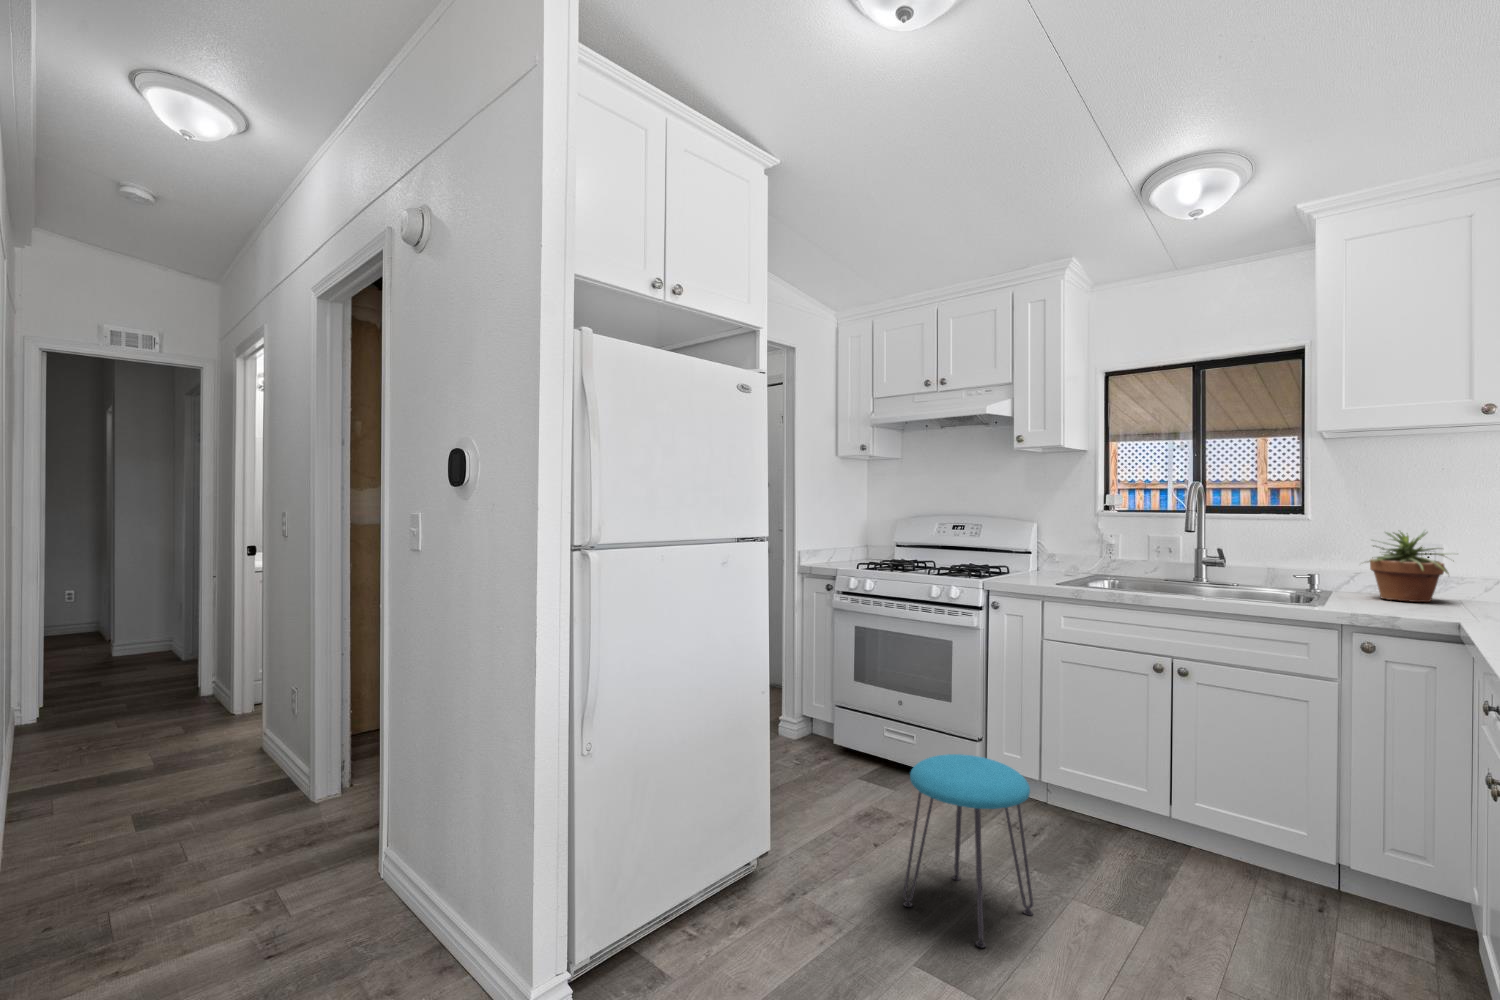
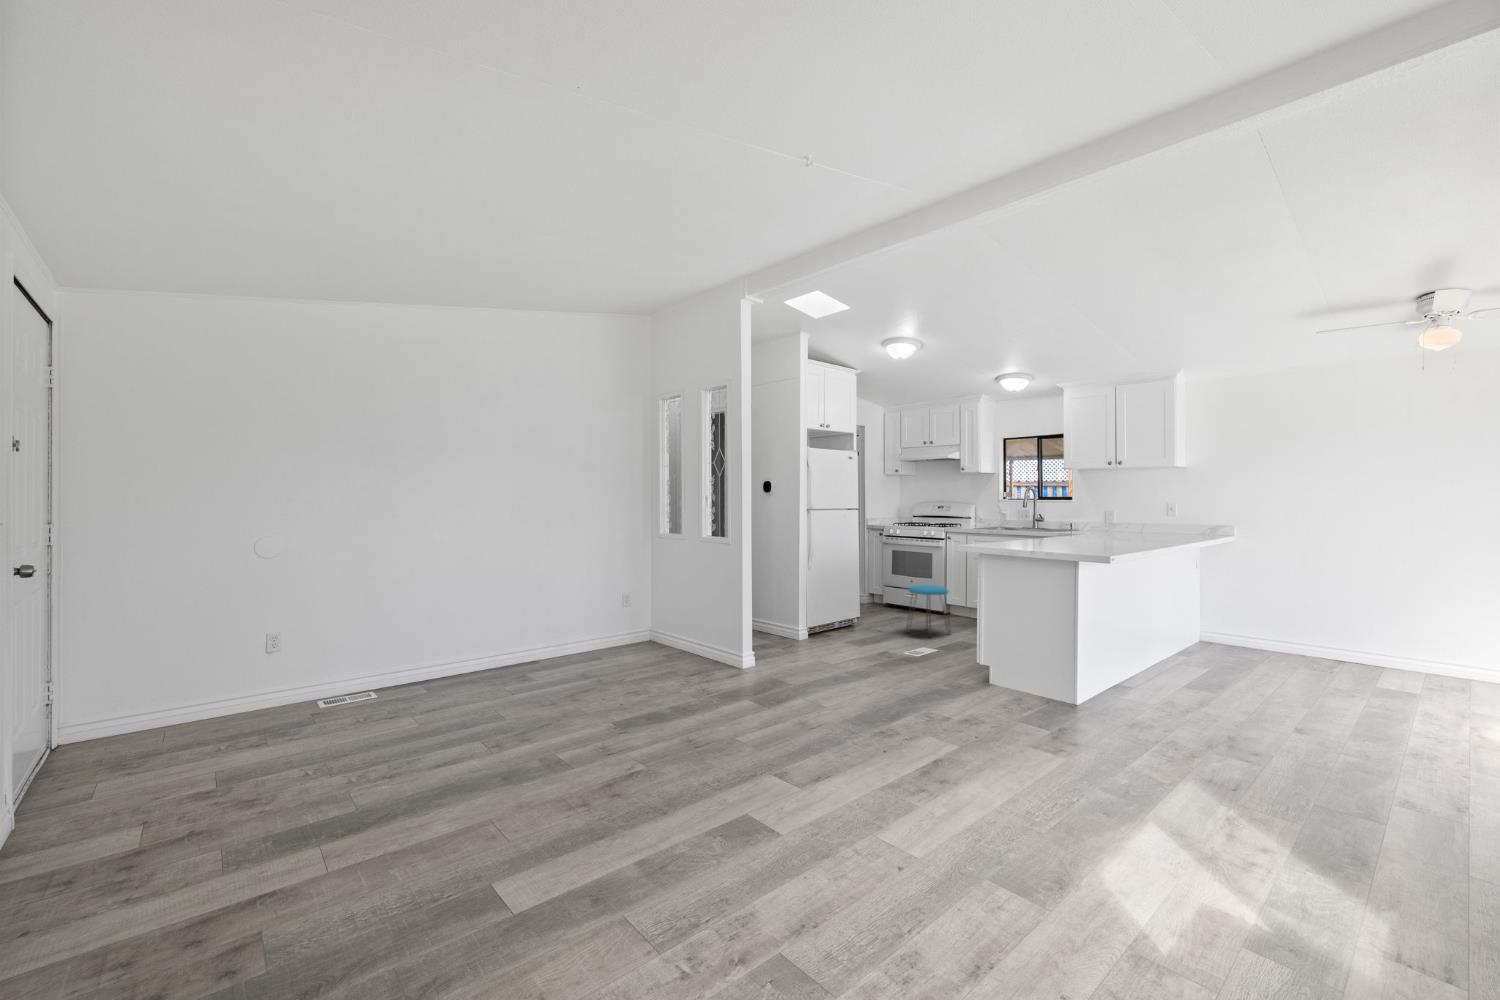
potted plant: present [1368,530,1454,602] -> none [1083,504,1120,531]

